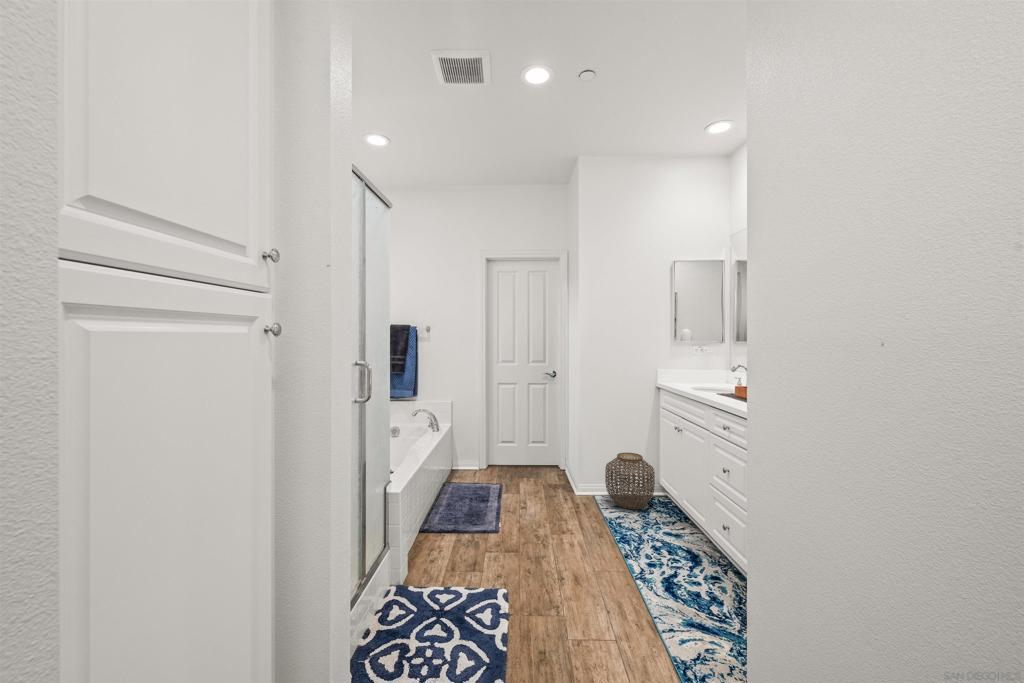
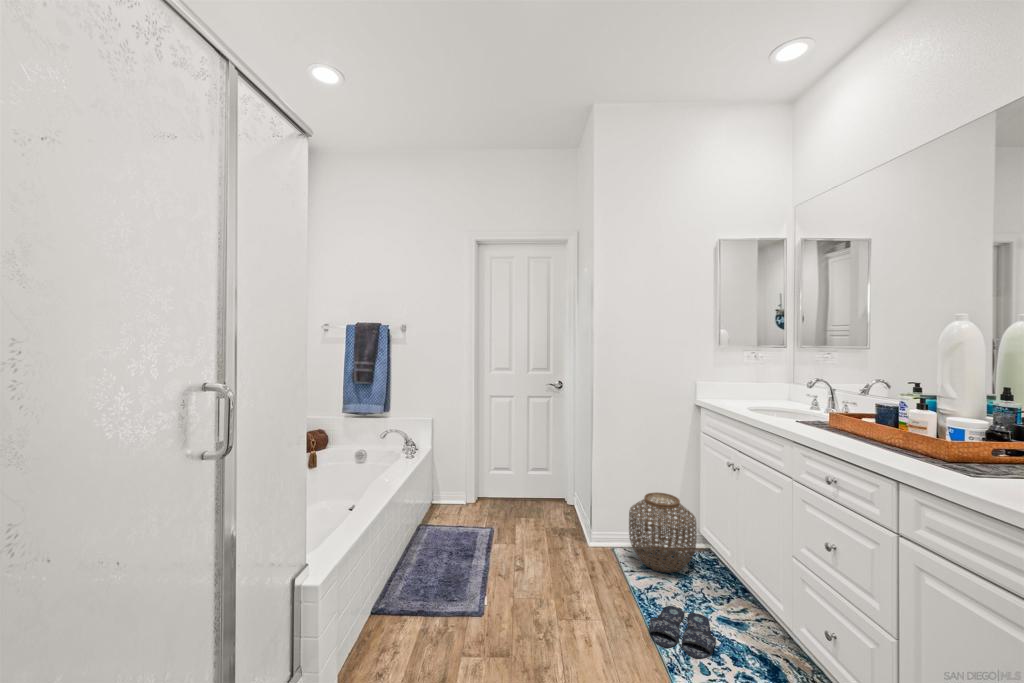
slippers: none [614,527,659,552] -> present [649,606,716,659]

